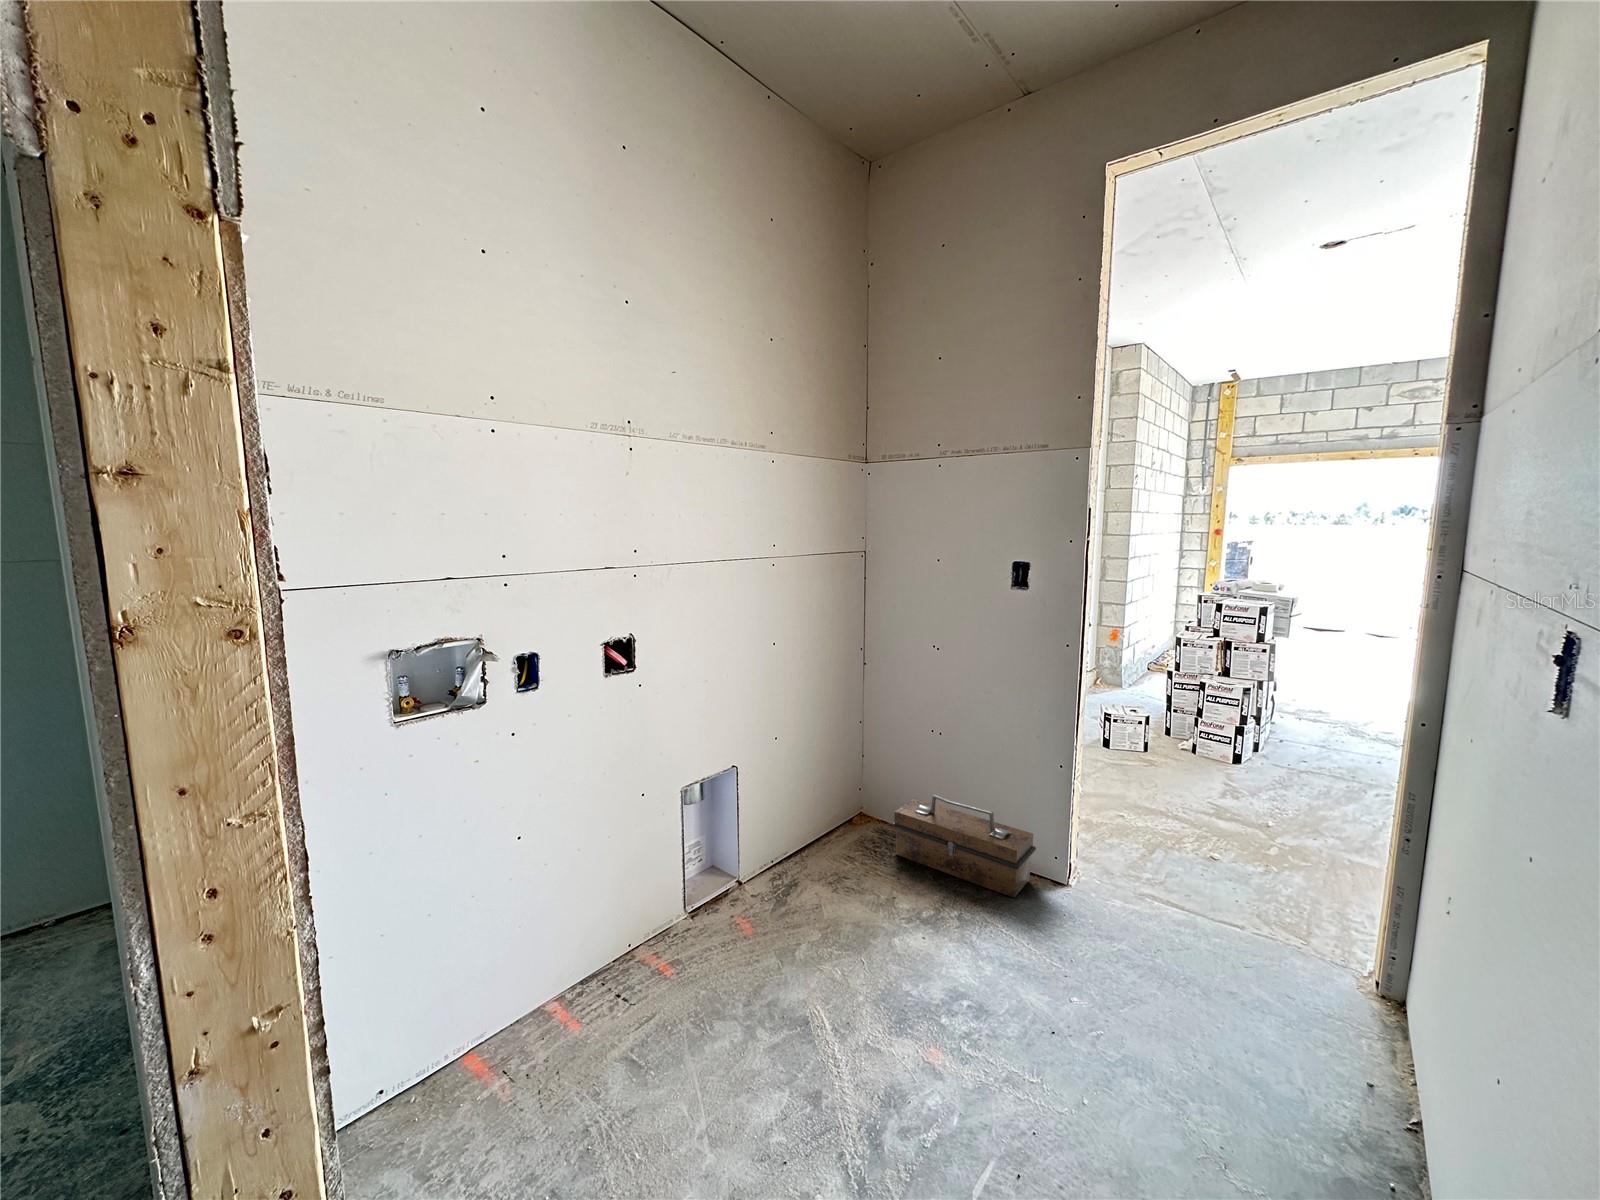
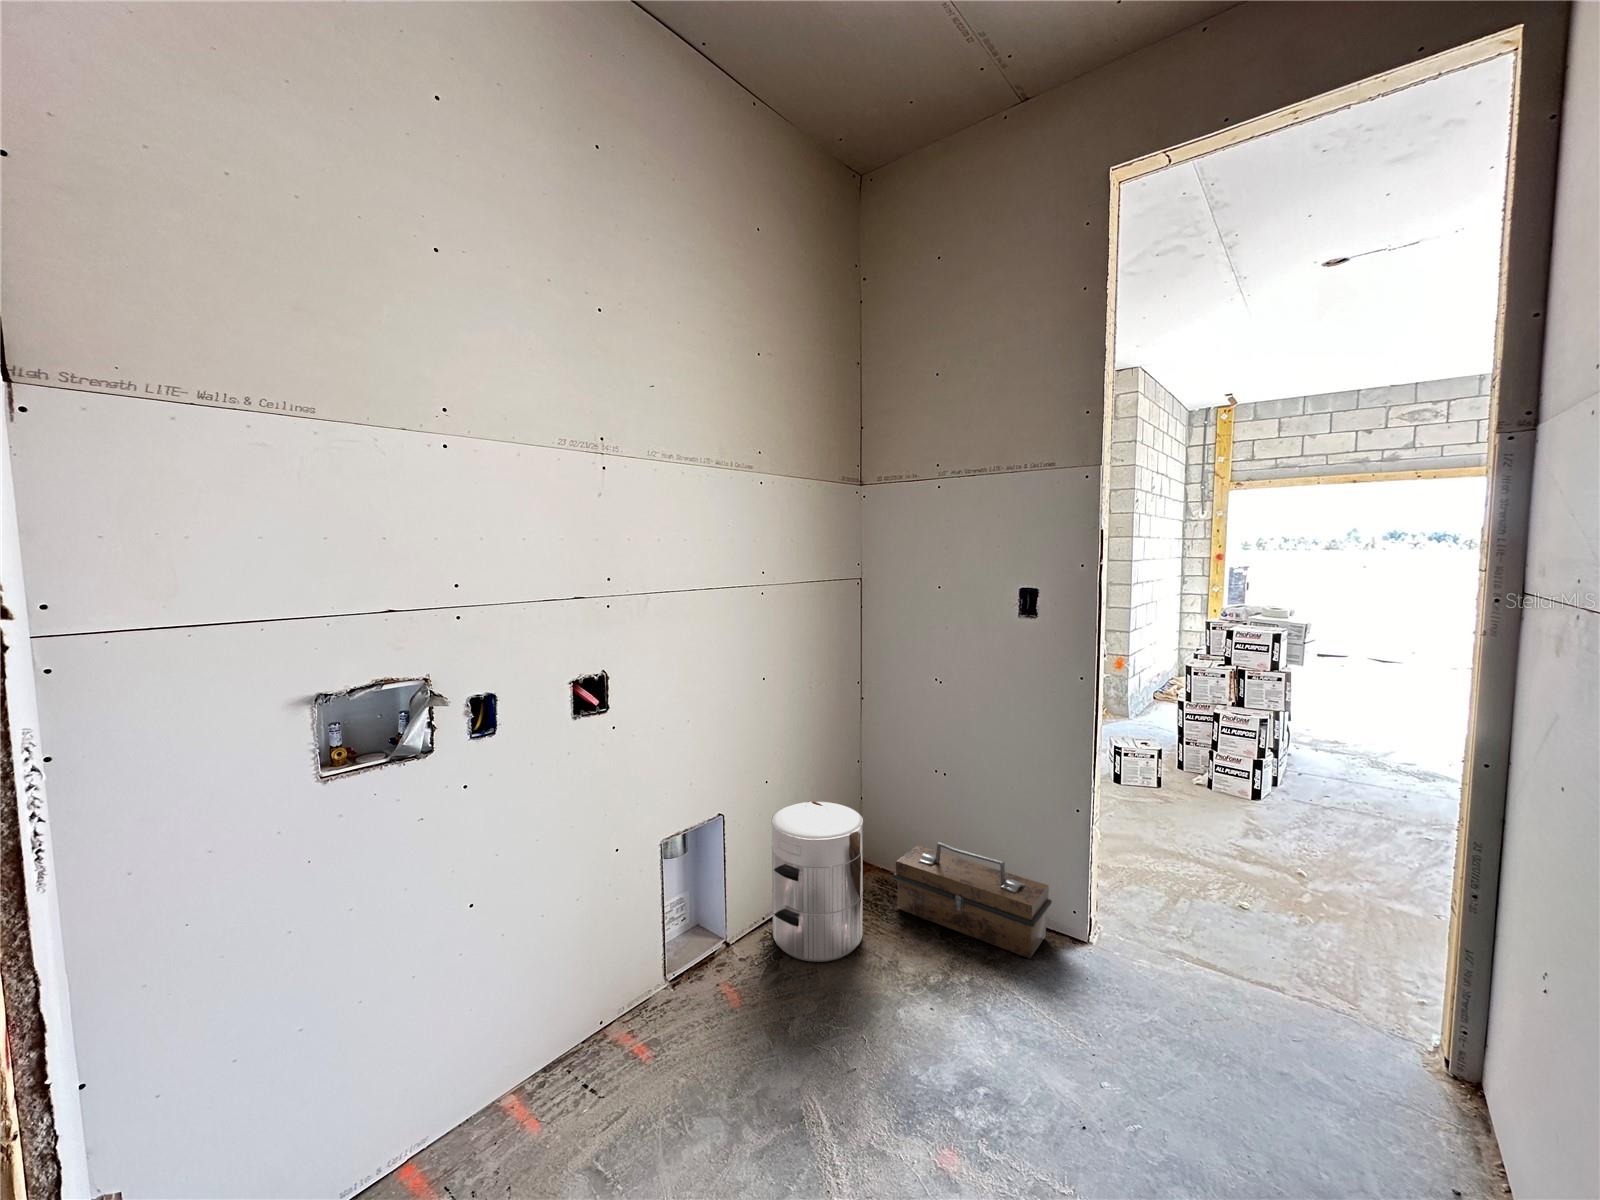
waste bin: none [781,756,865,898] -> present [771,801,863,962]

